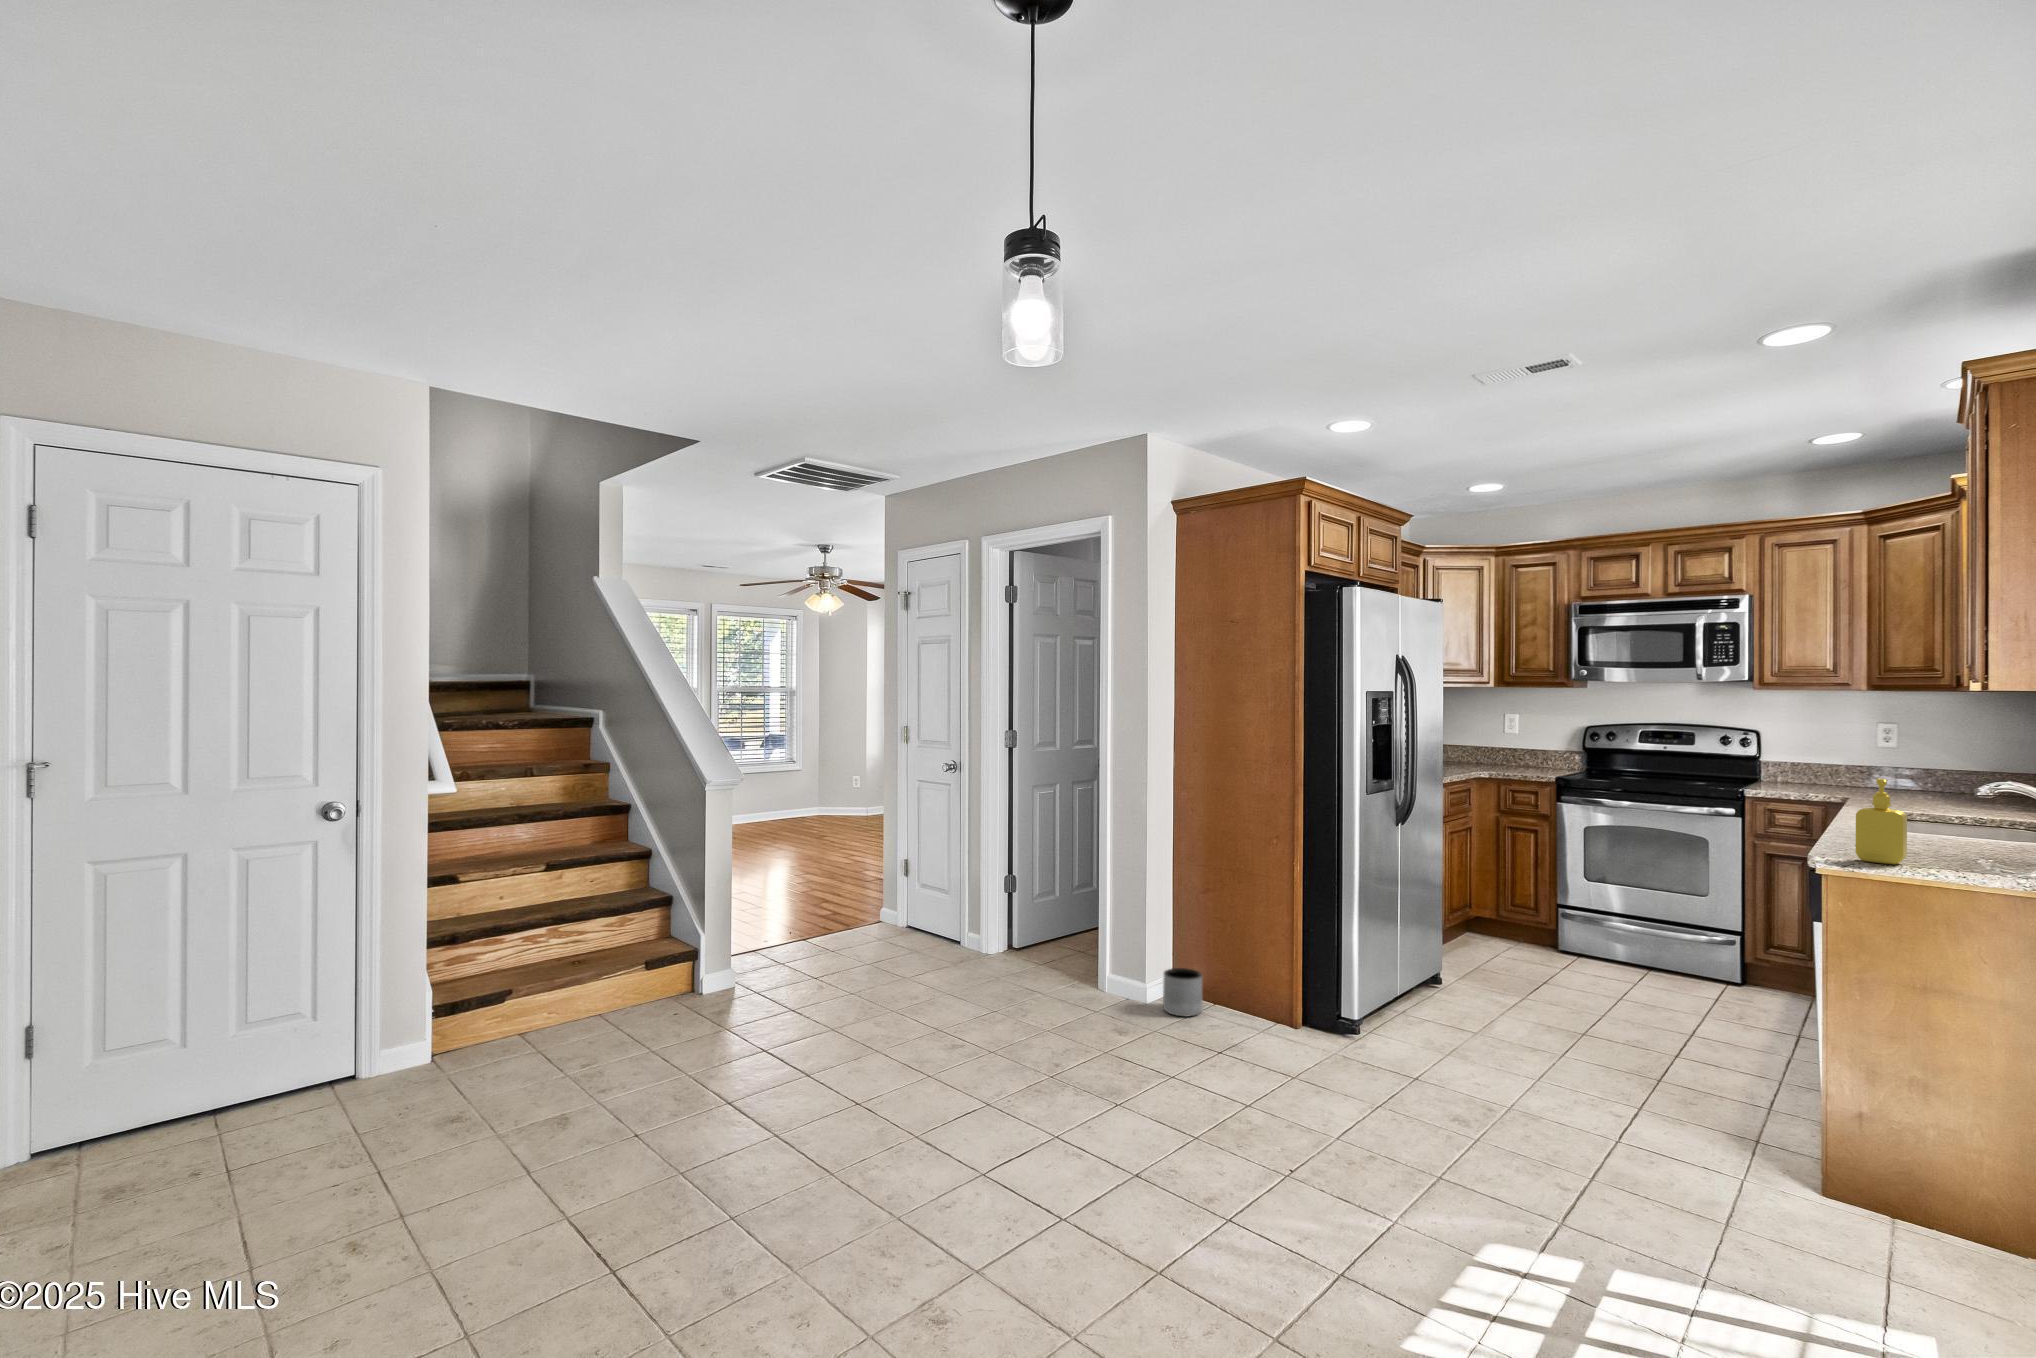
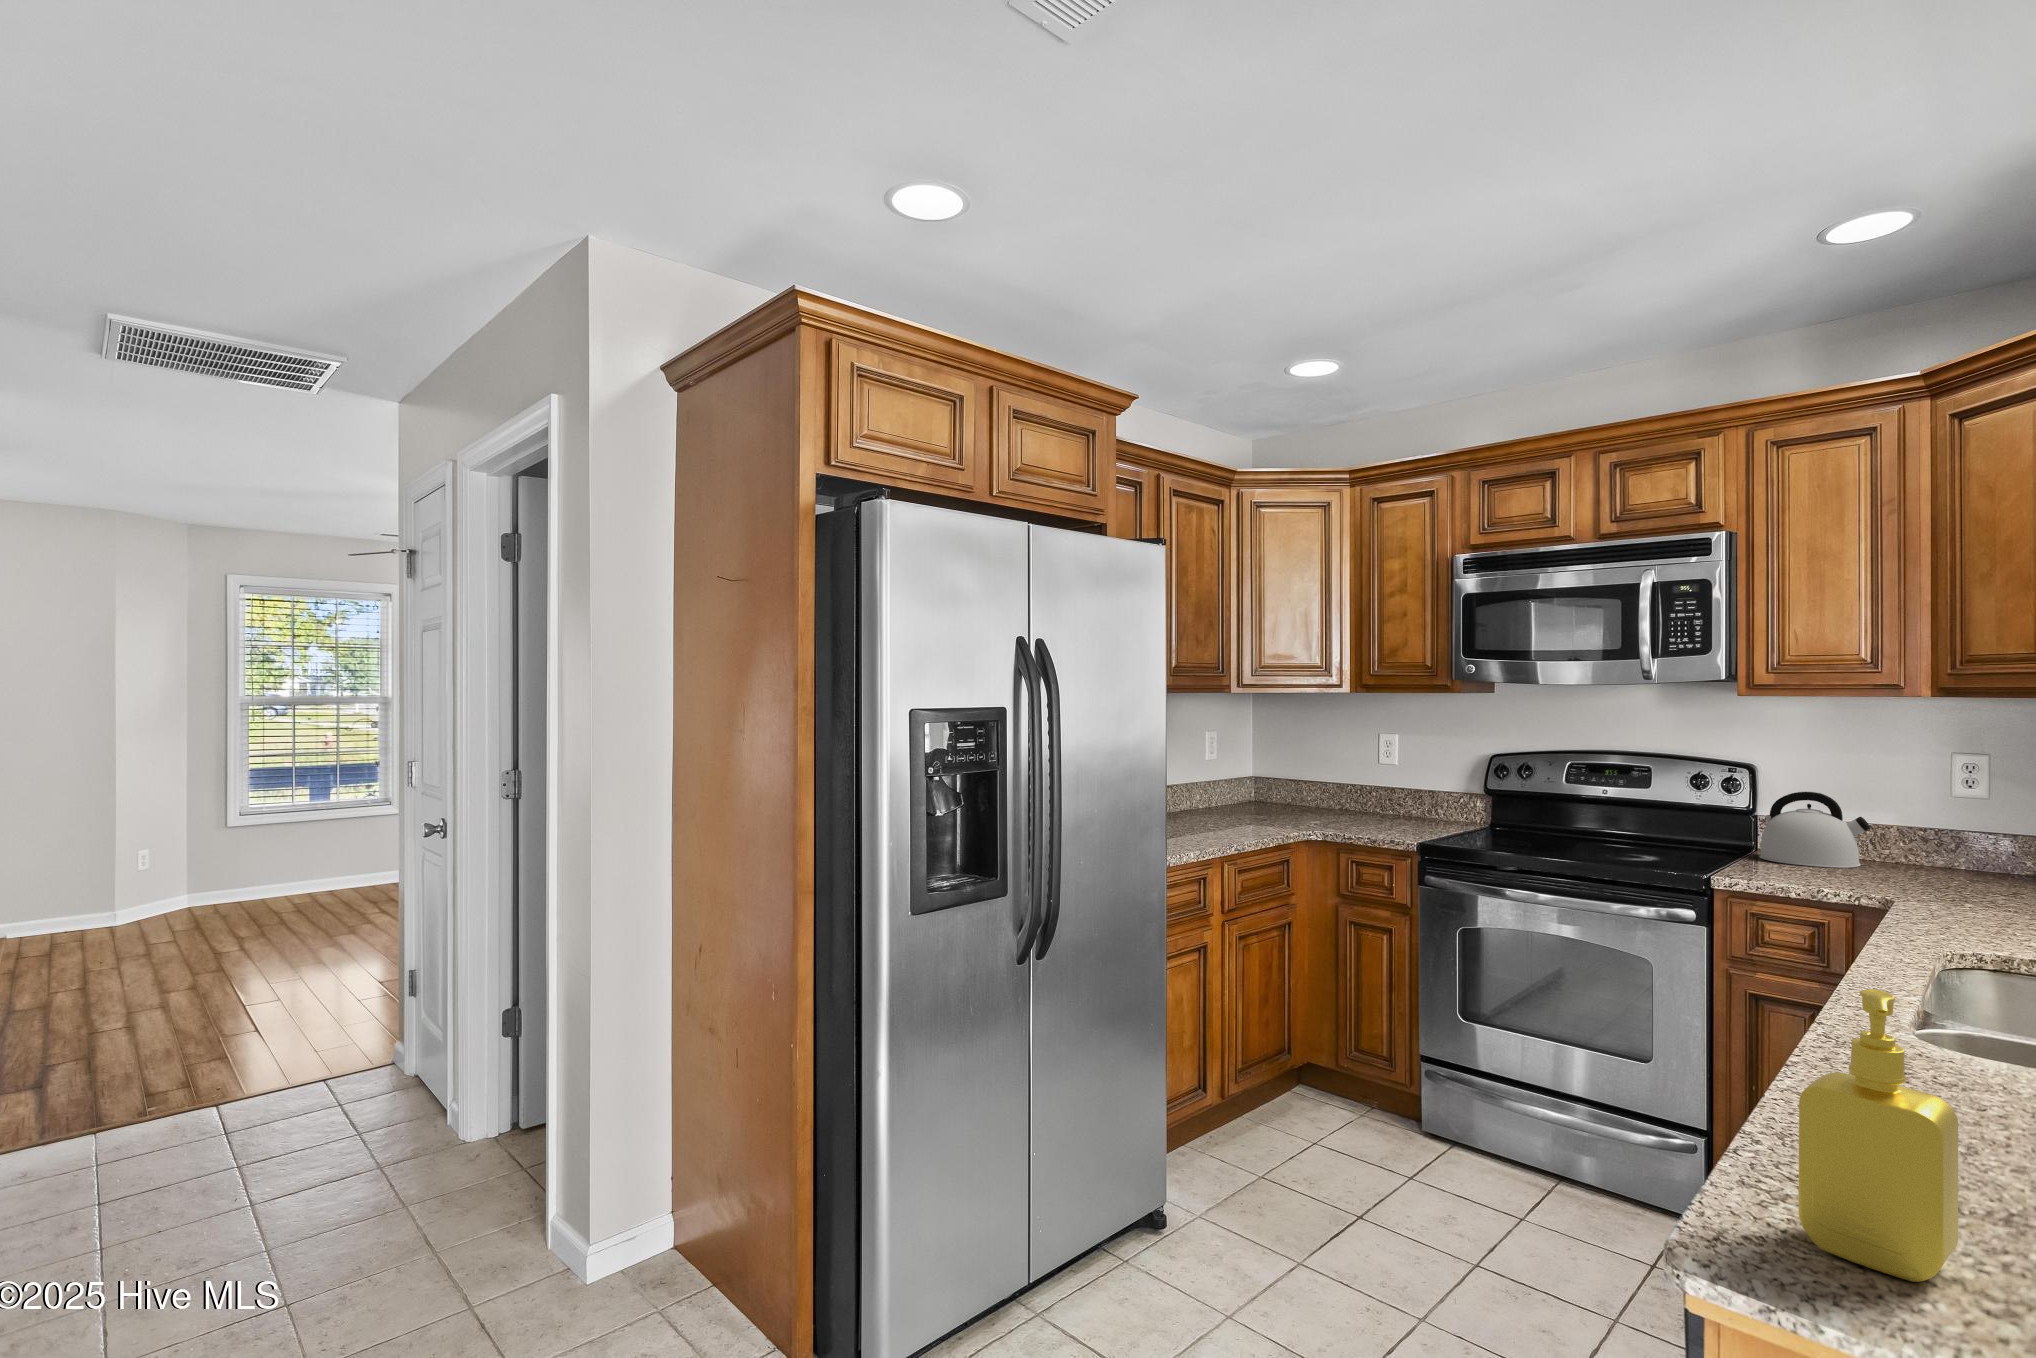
kettle: none [1762,745,1829,788] -> present [1759,792,1871,868]
planter: present [1163,968,1203,1017] -> none [604,1206,680,1310]

